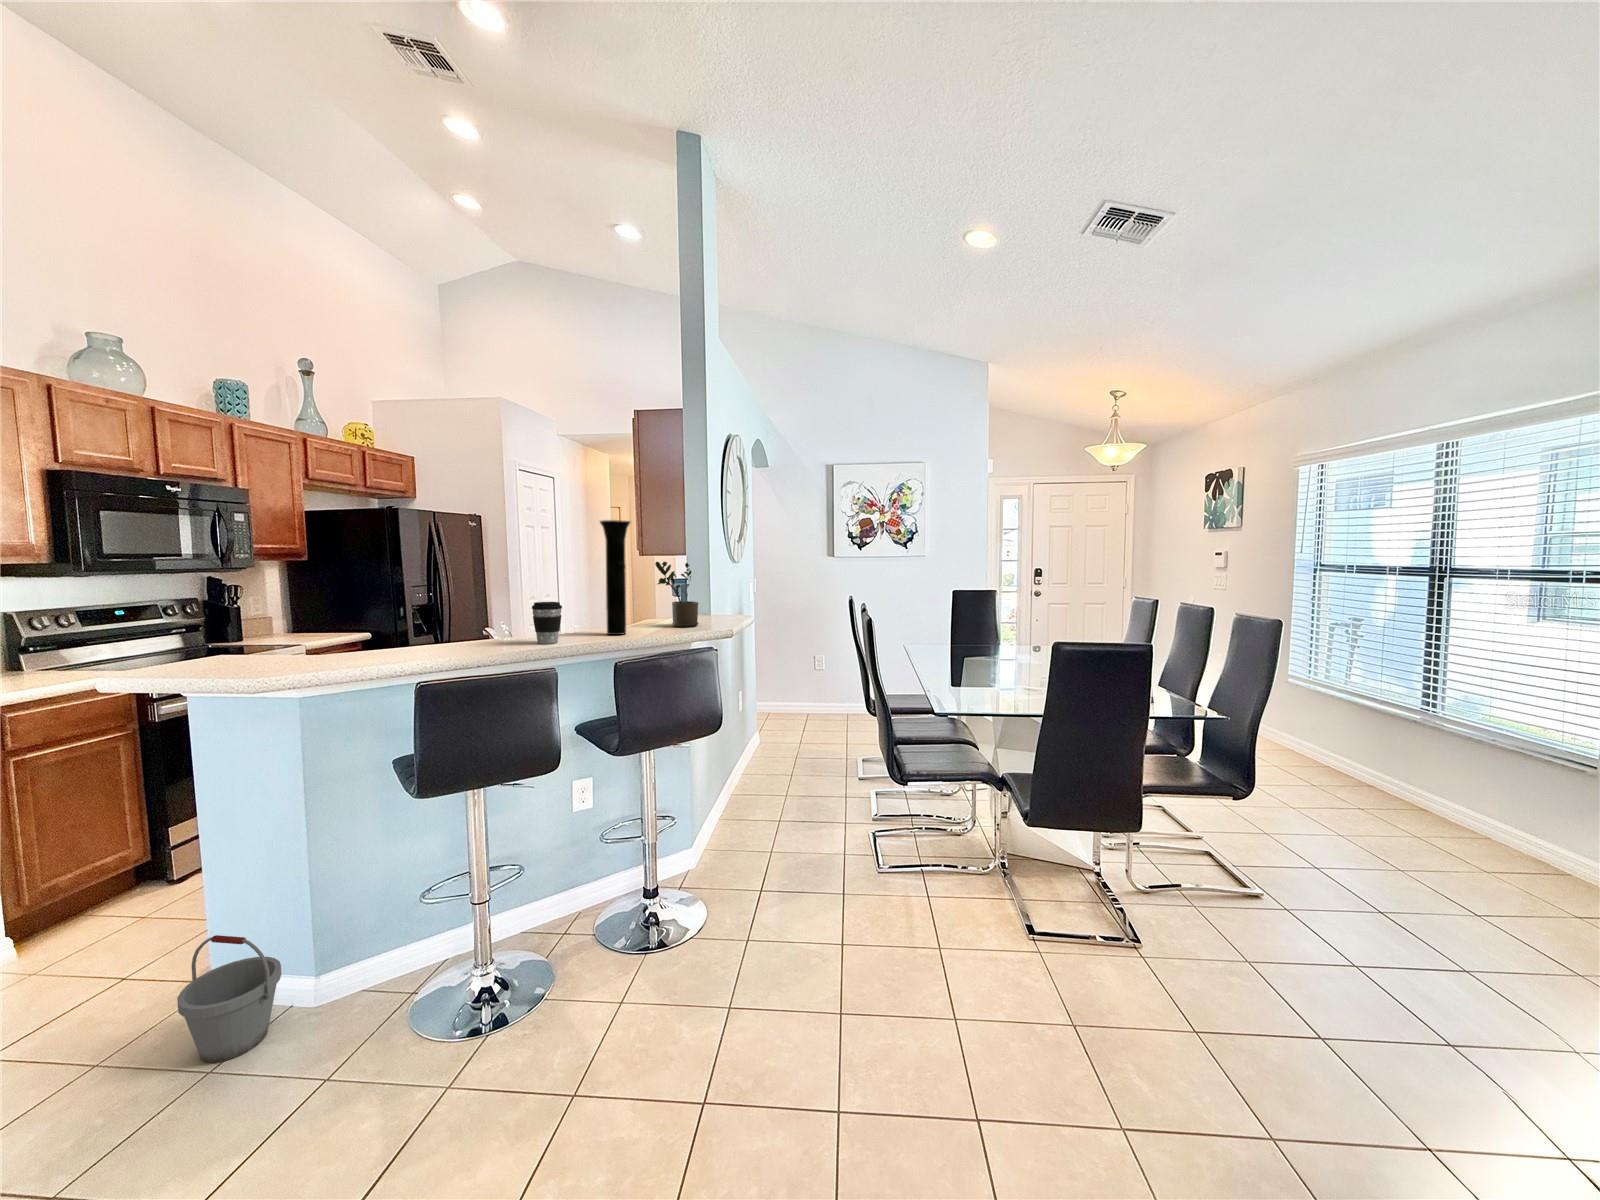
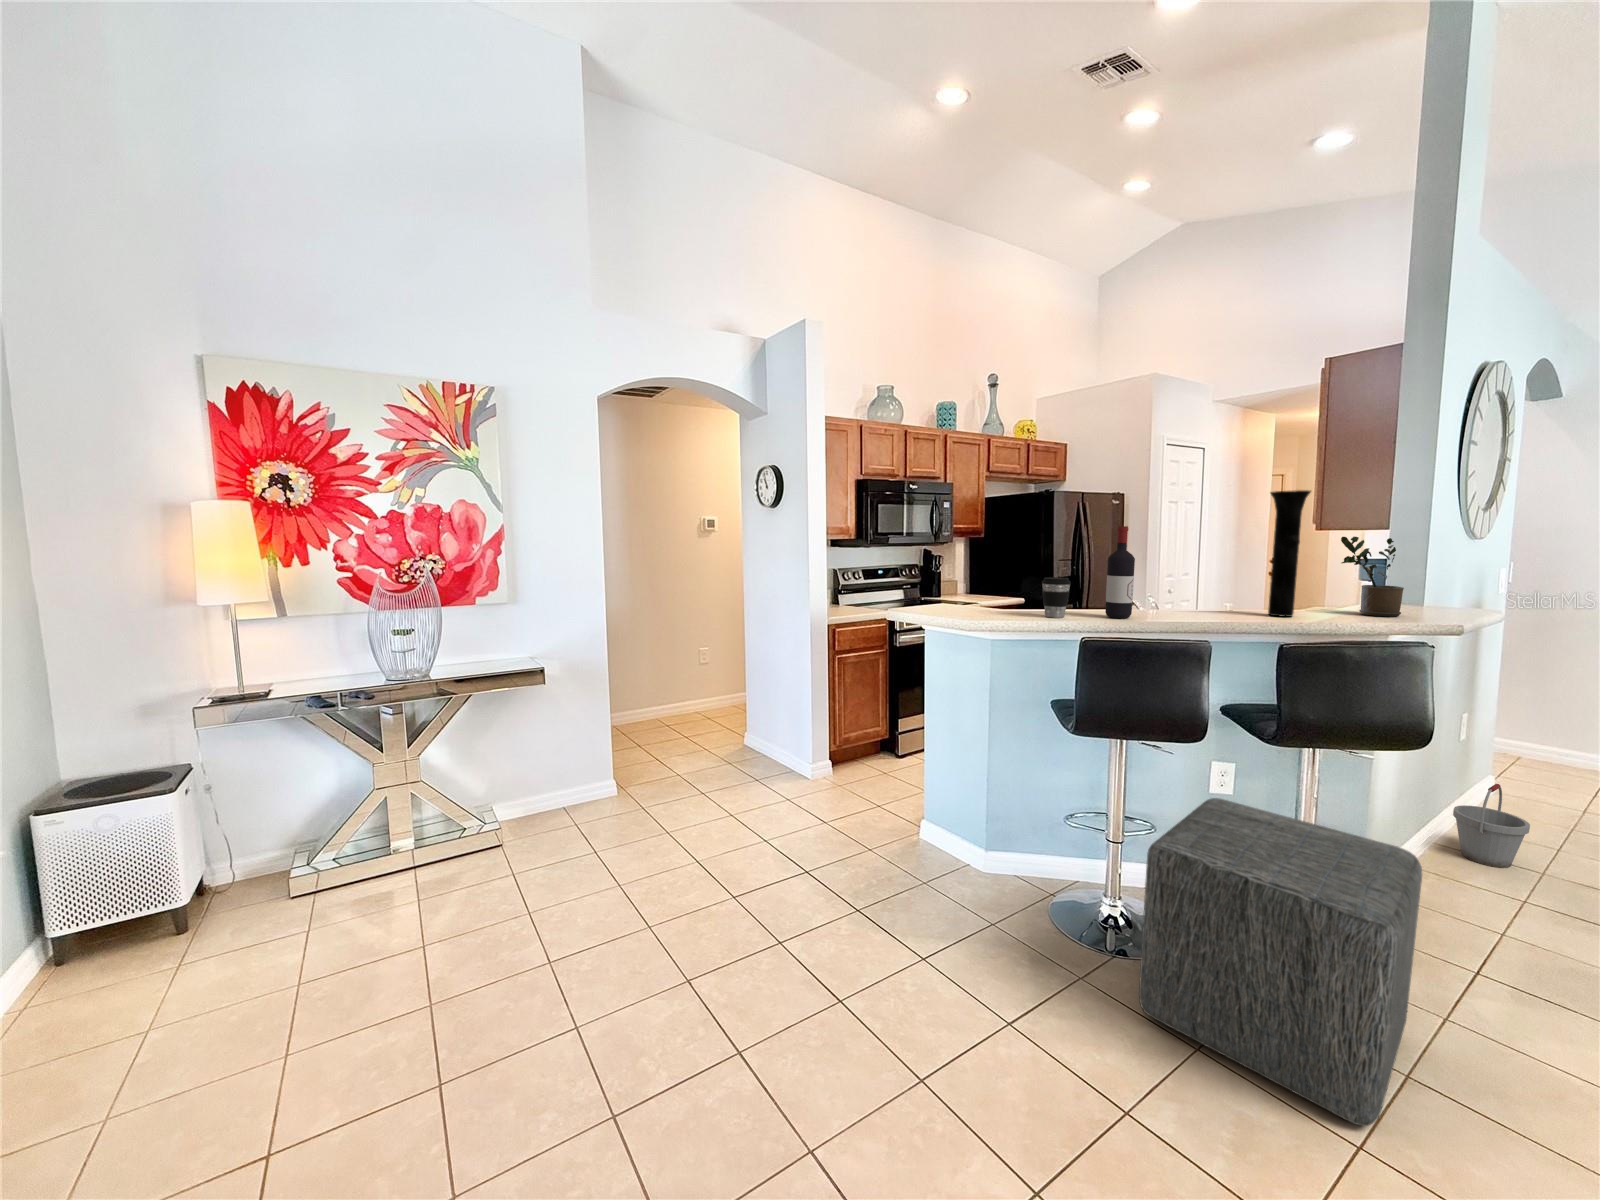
wine bottle: none [446,551,478,654] -> present [1105,526,1135,618]
coffee cup: present [532,602,562,644] -> present [1042,577,1071,618]
ottoman: none [506,820,726,1096] -> present [1139,798,1422,1126]
bucket: present [177,935,281,1063] -> present [1453,784,1530,868]

